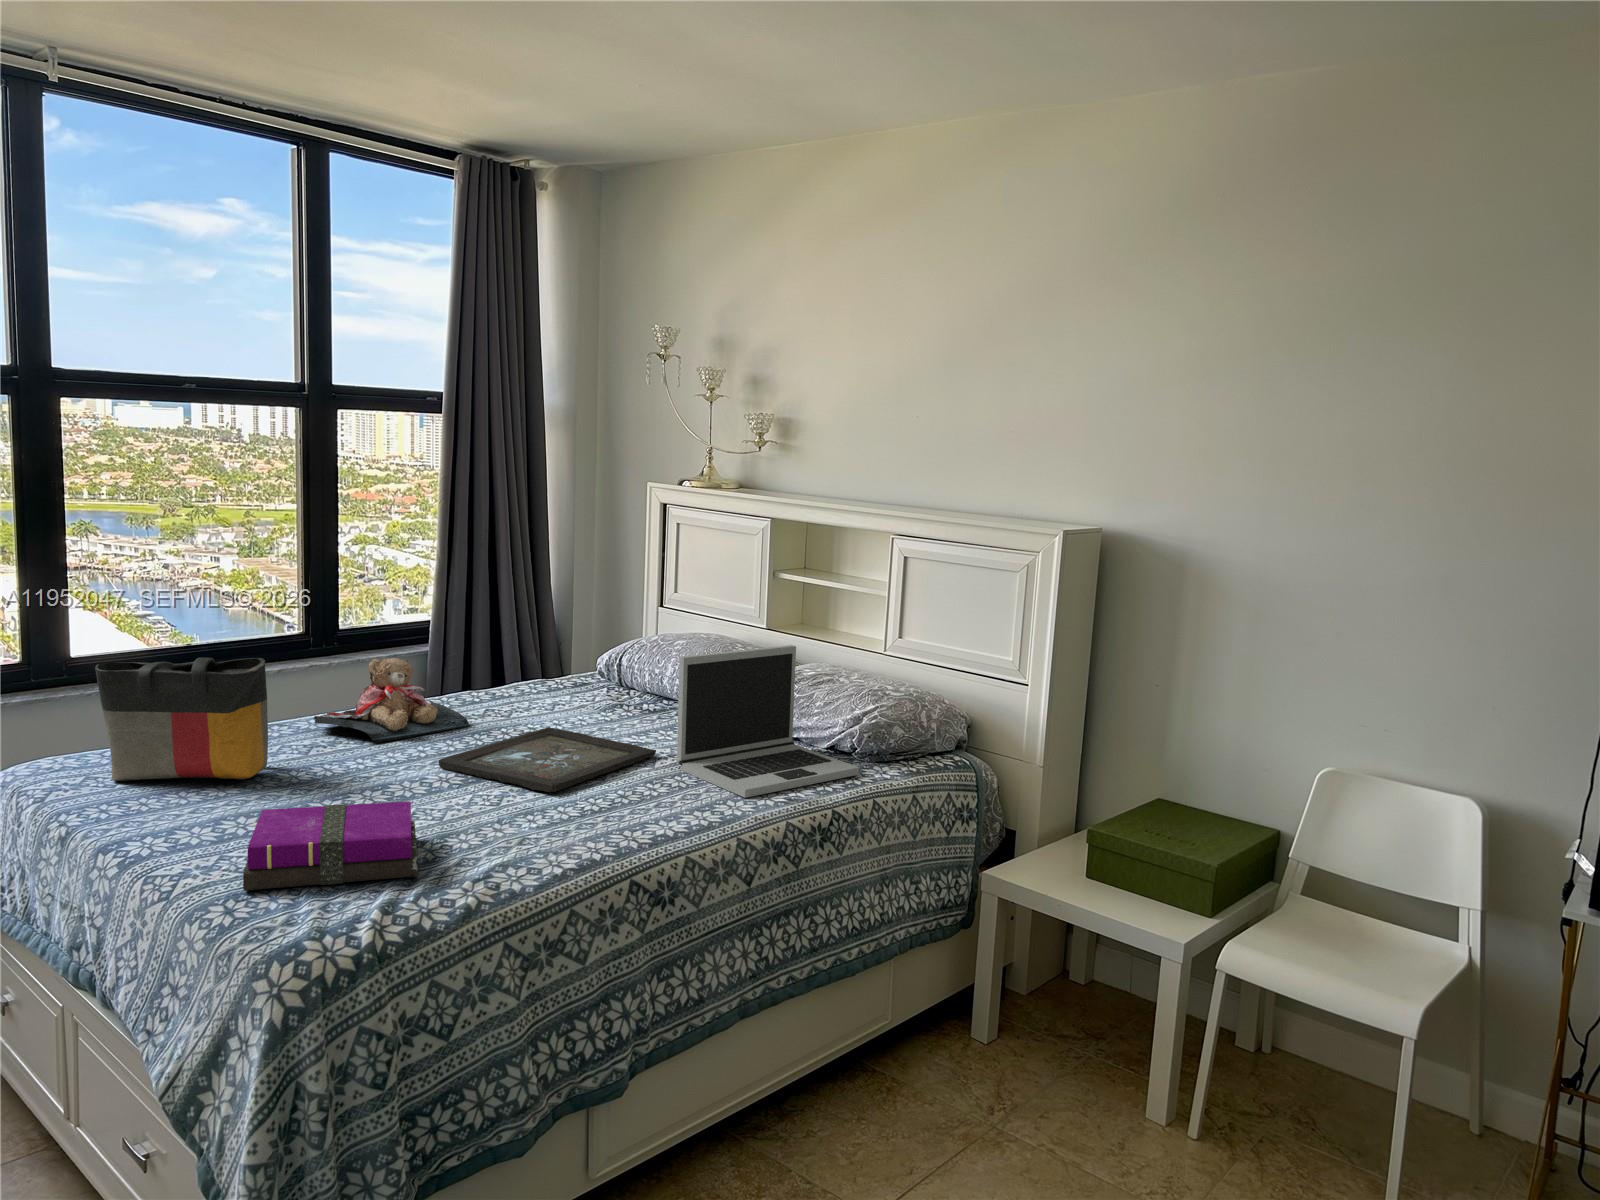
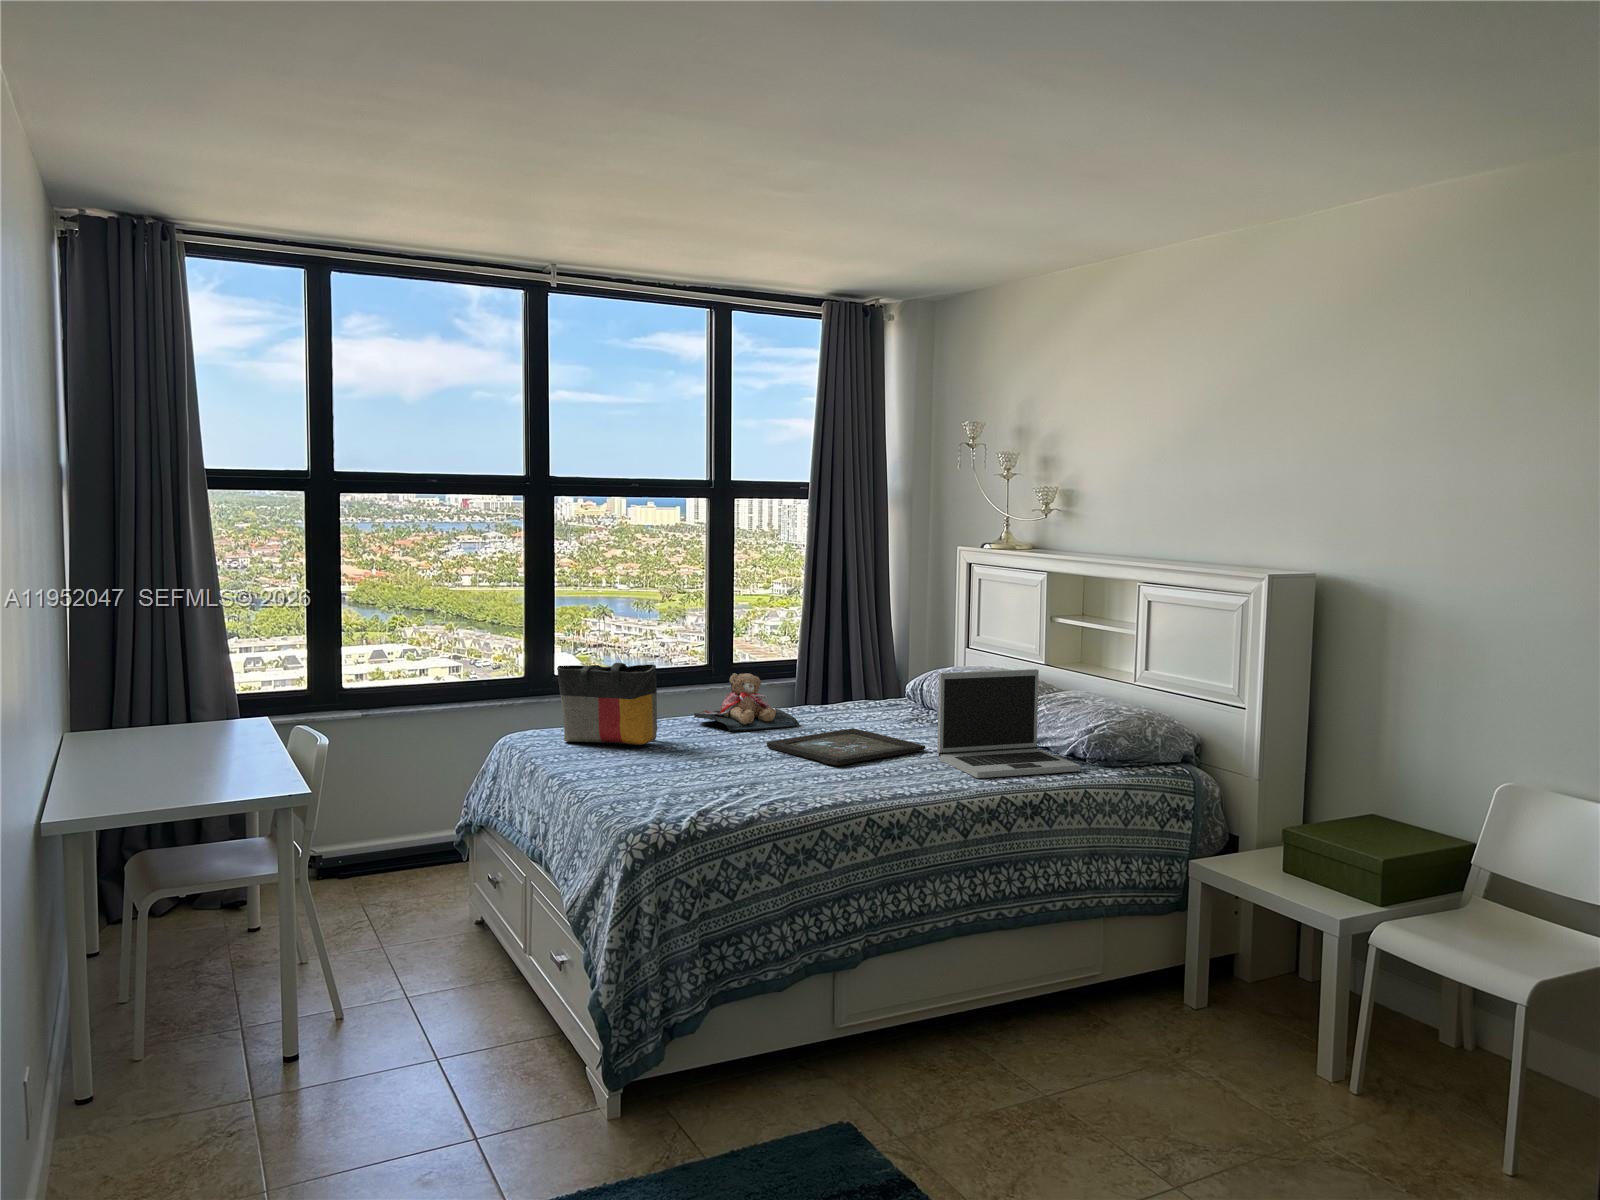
notebook: present [243,801,418,890] -> none [622,755,734,800]

